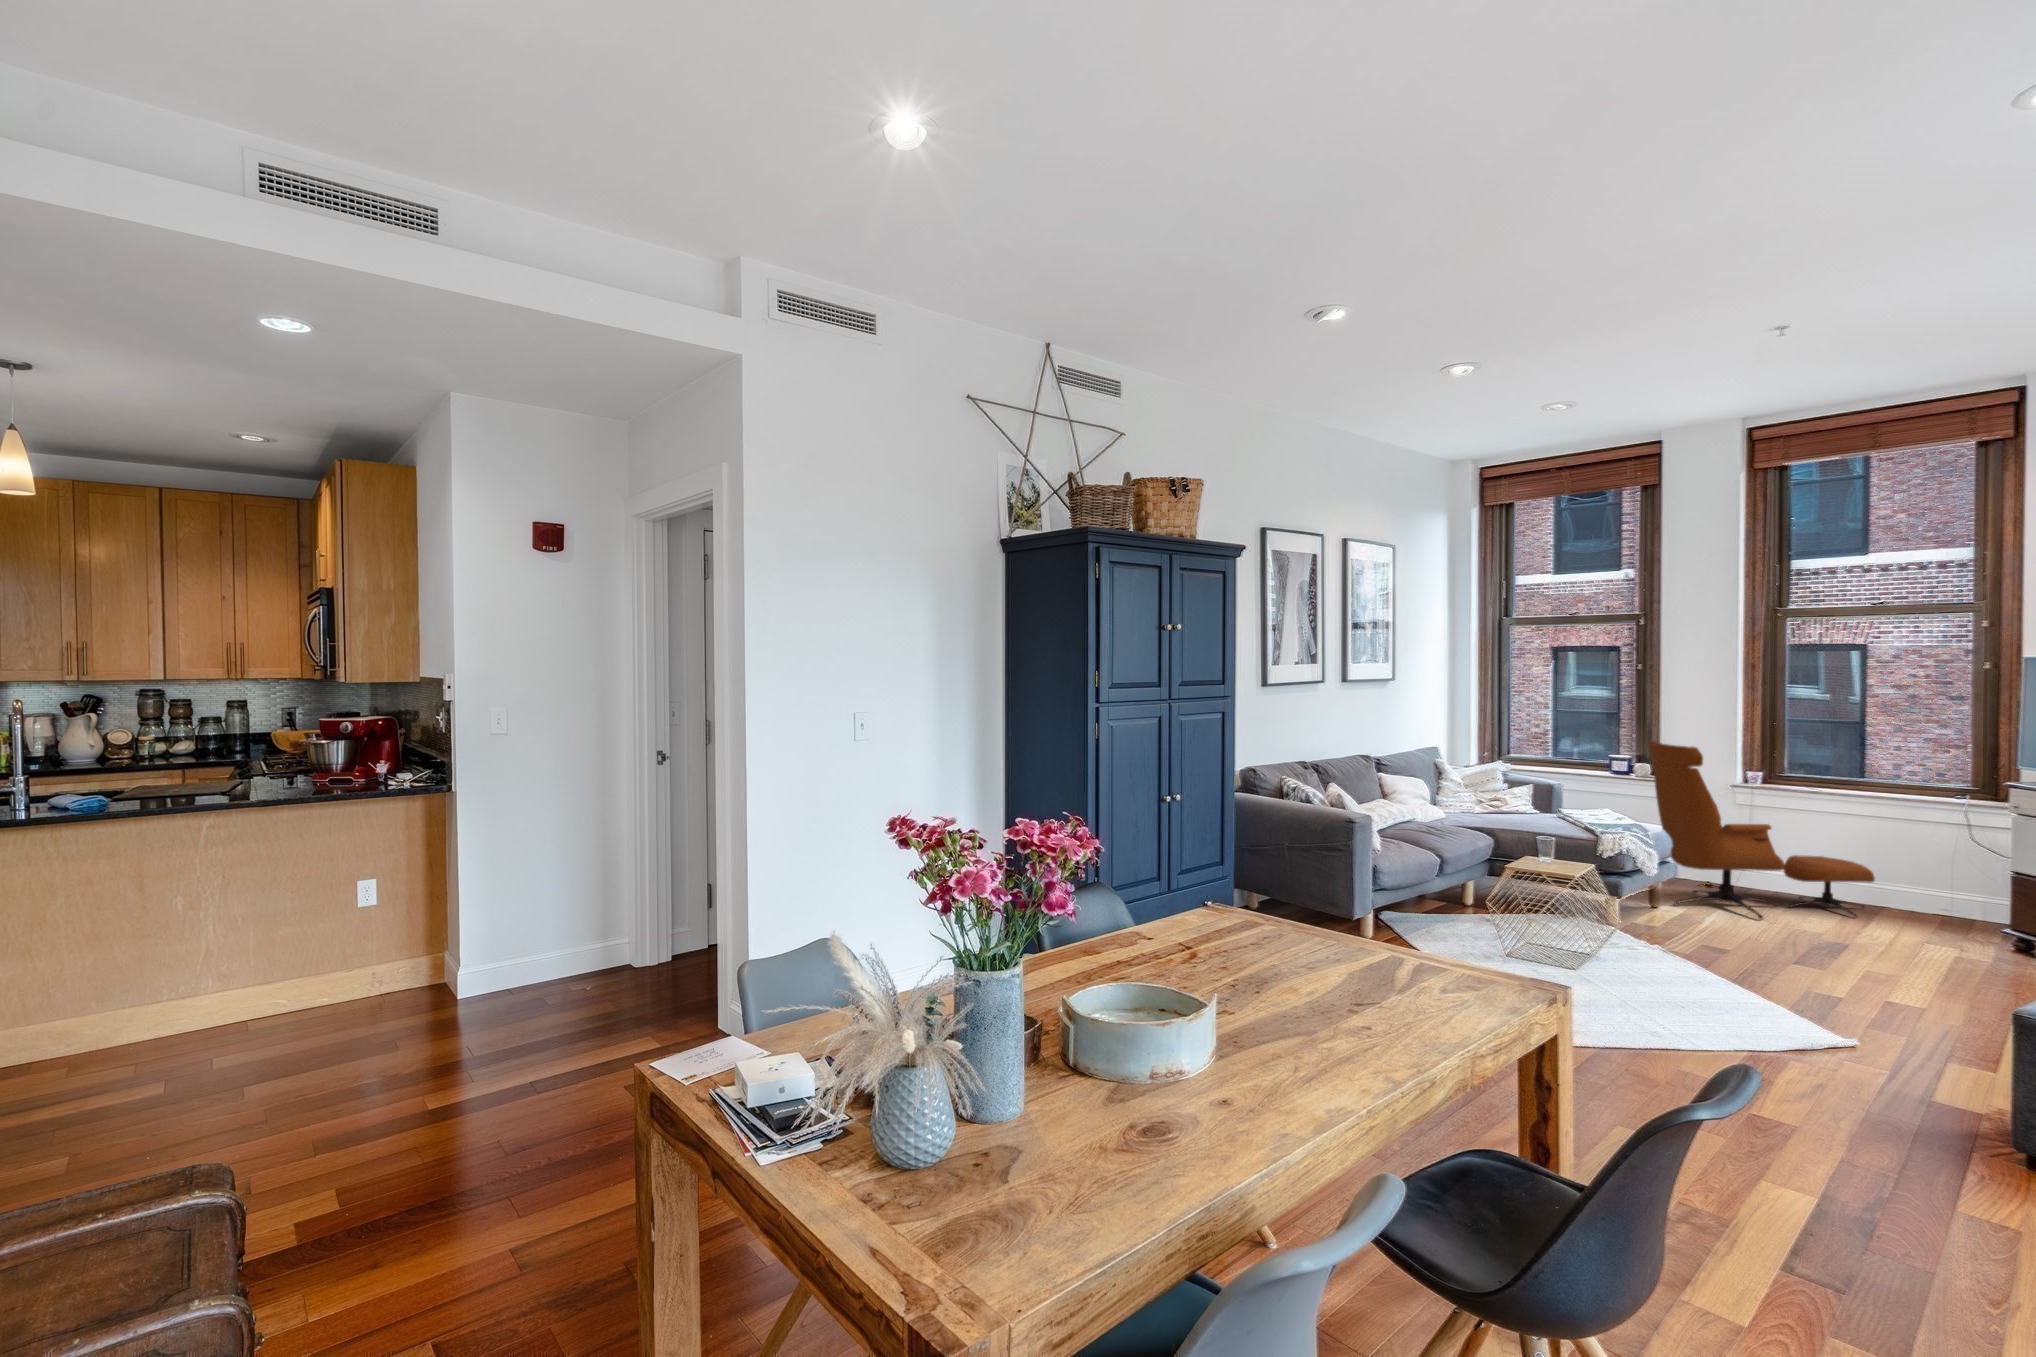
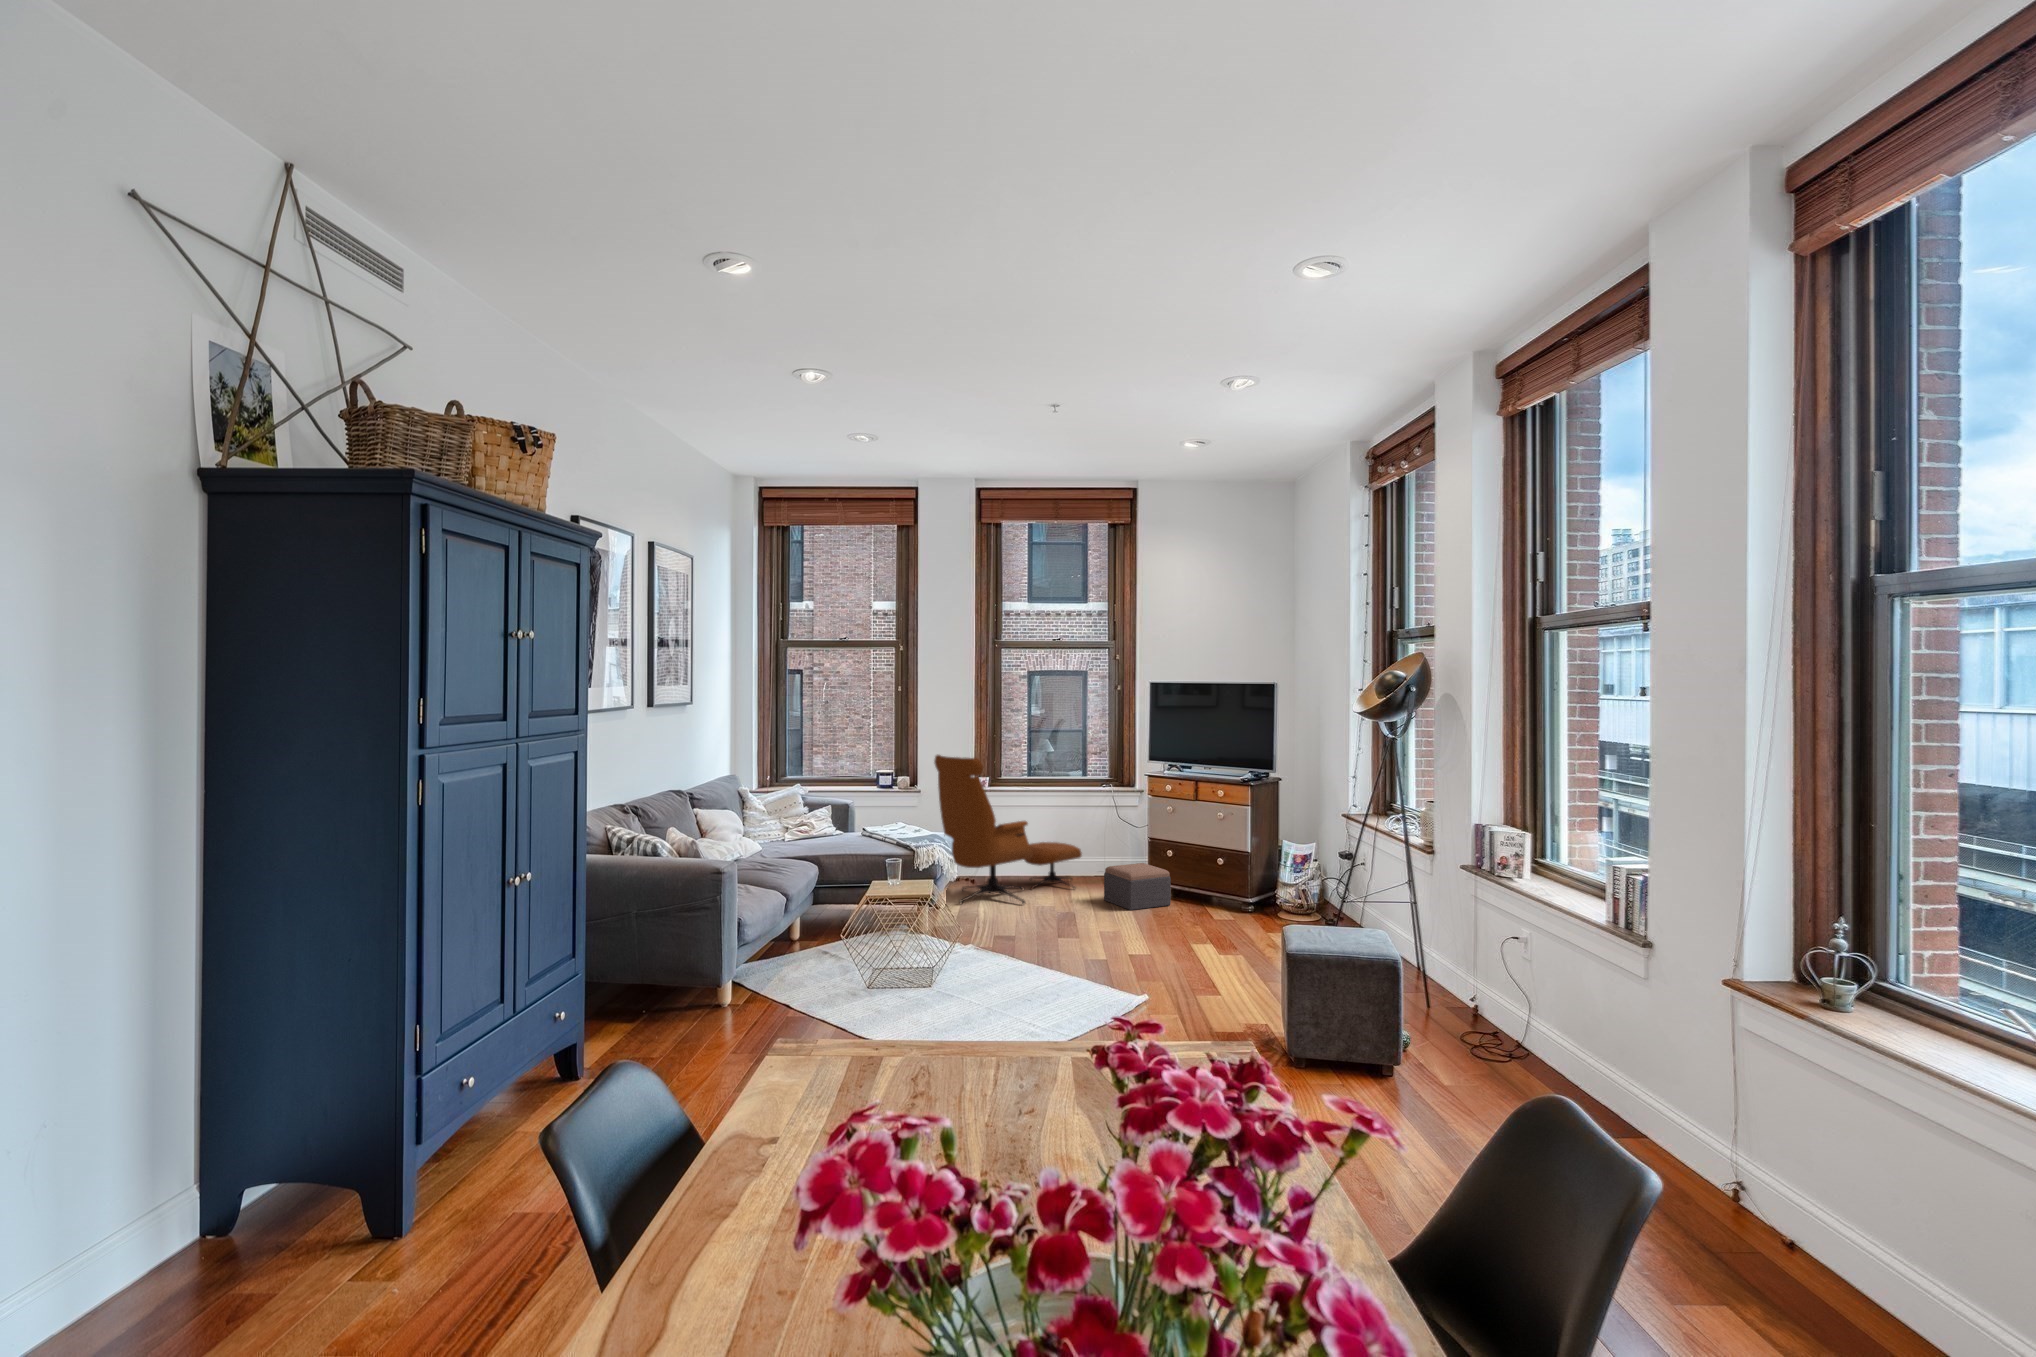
footstool: none [1889,895,1997,959] -> present [1104,863,1171,910]

